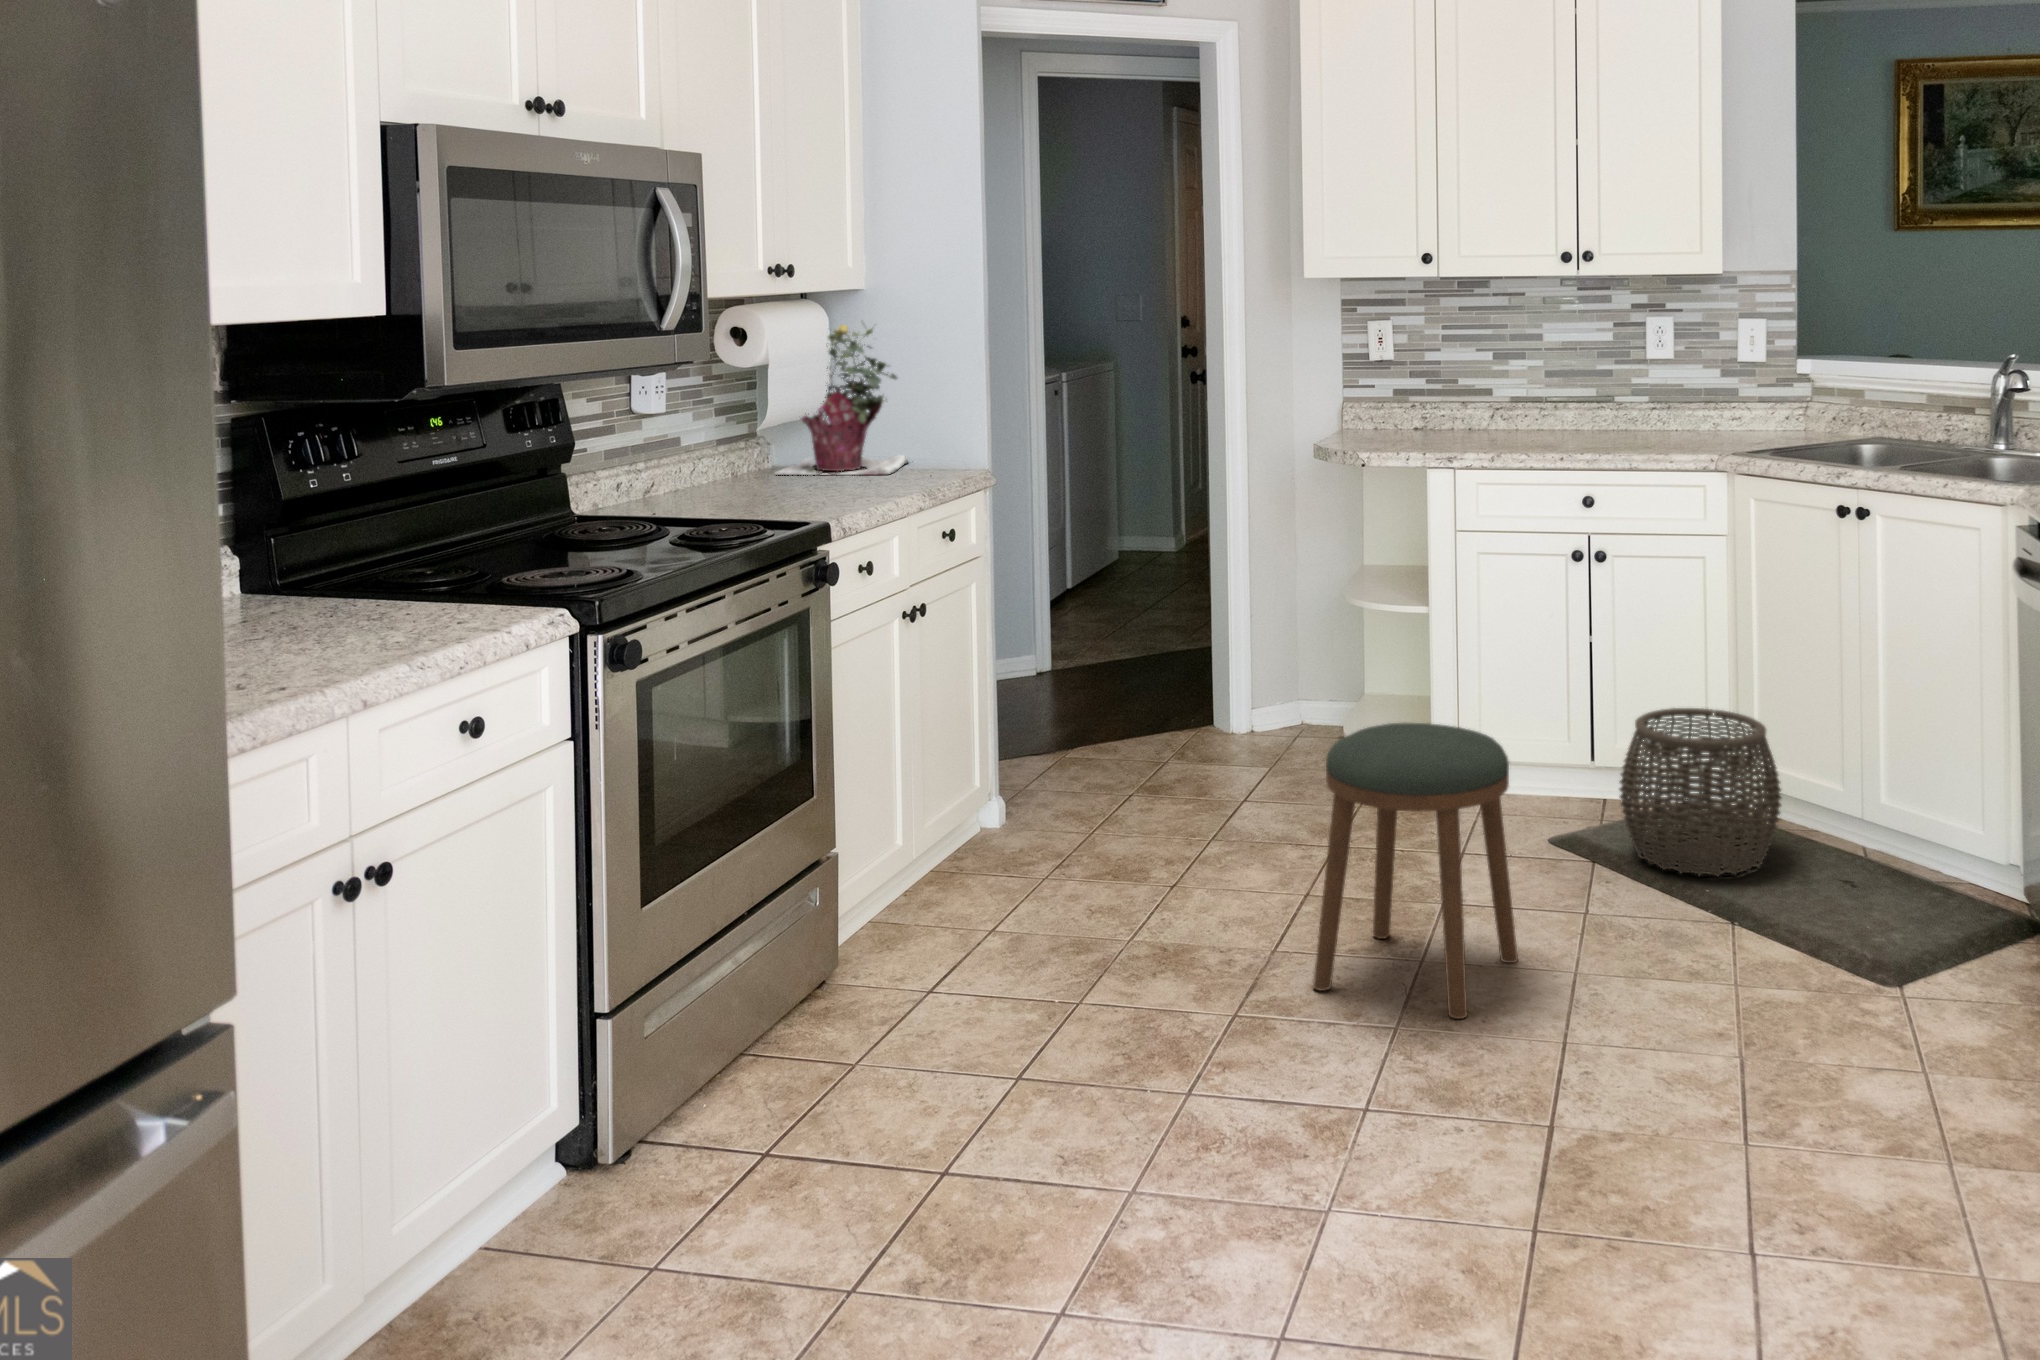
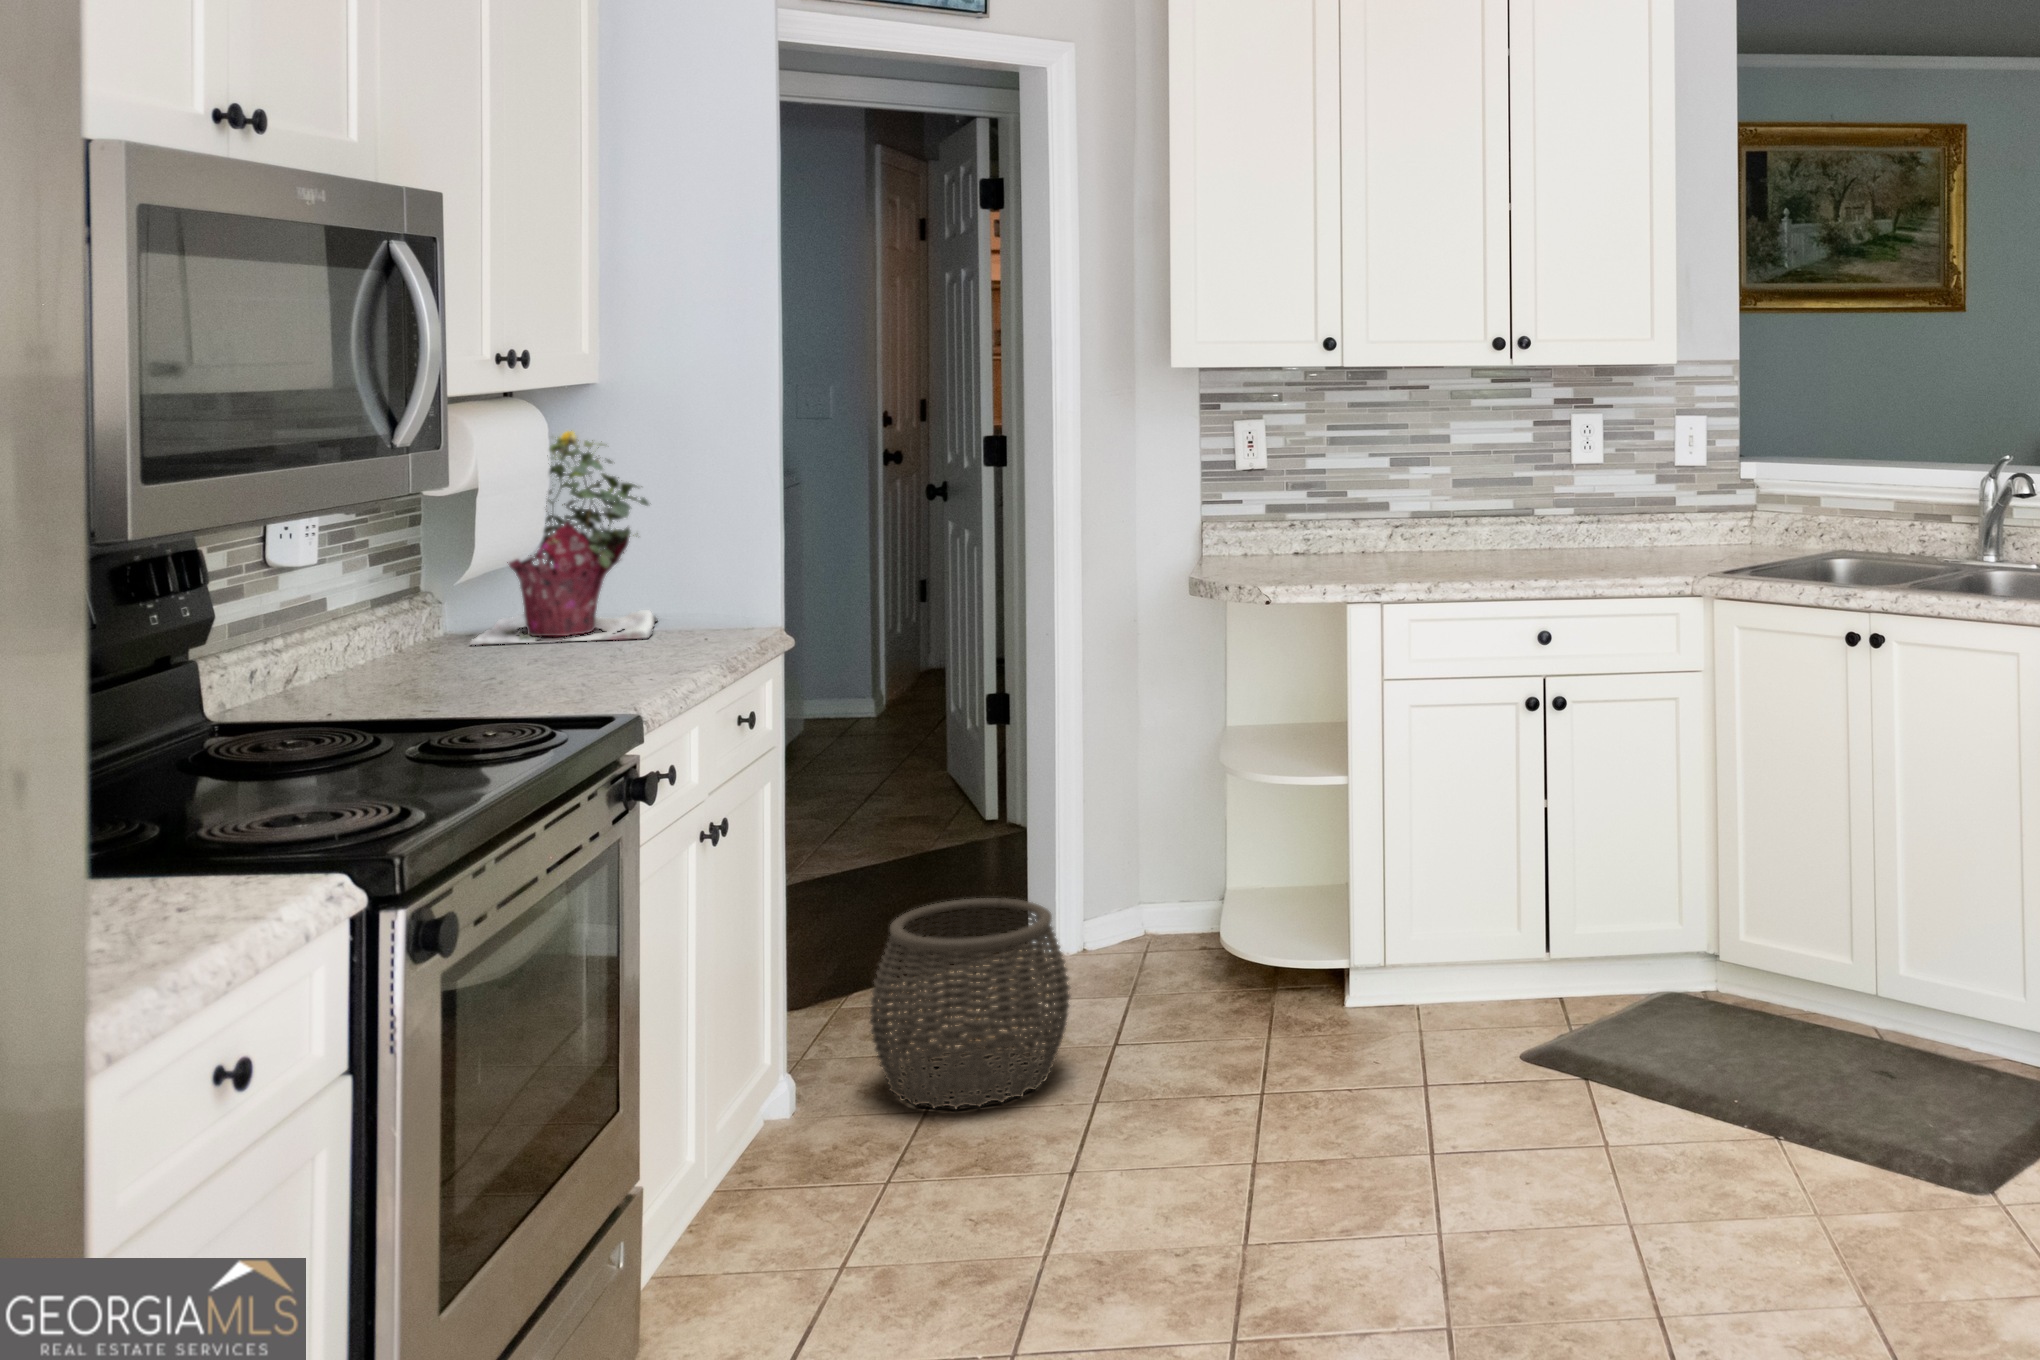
woven basket: present [1619,708,1781,876] -> present [870,898,1071,1108]
stool: present [1313,723,1518,1019] -> none [1321,930,1561,1310]

